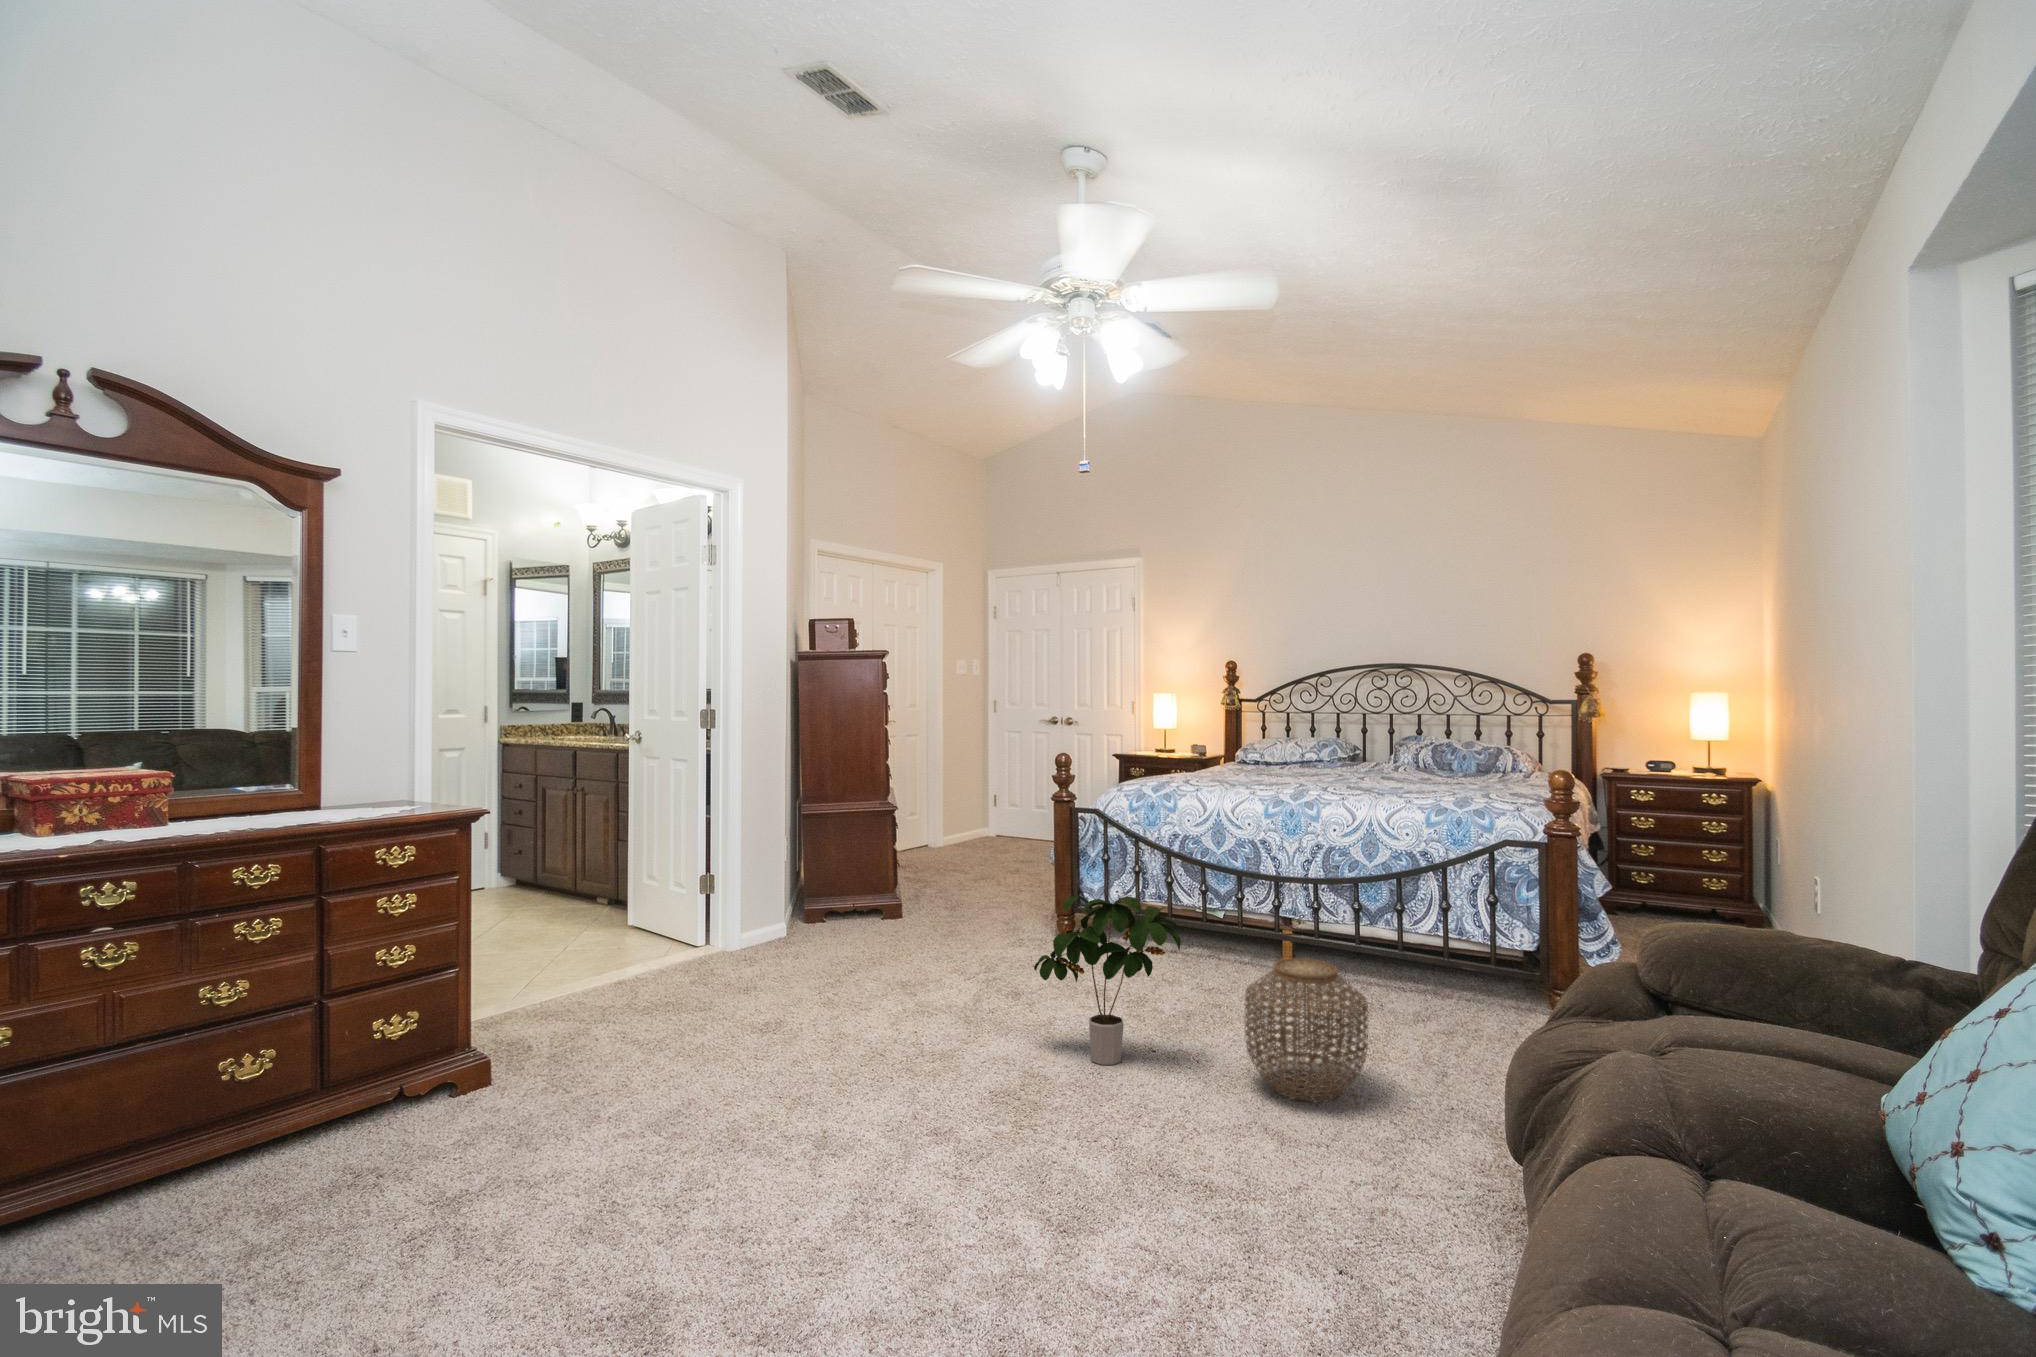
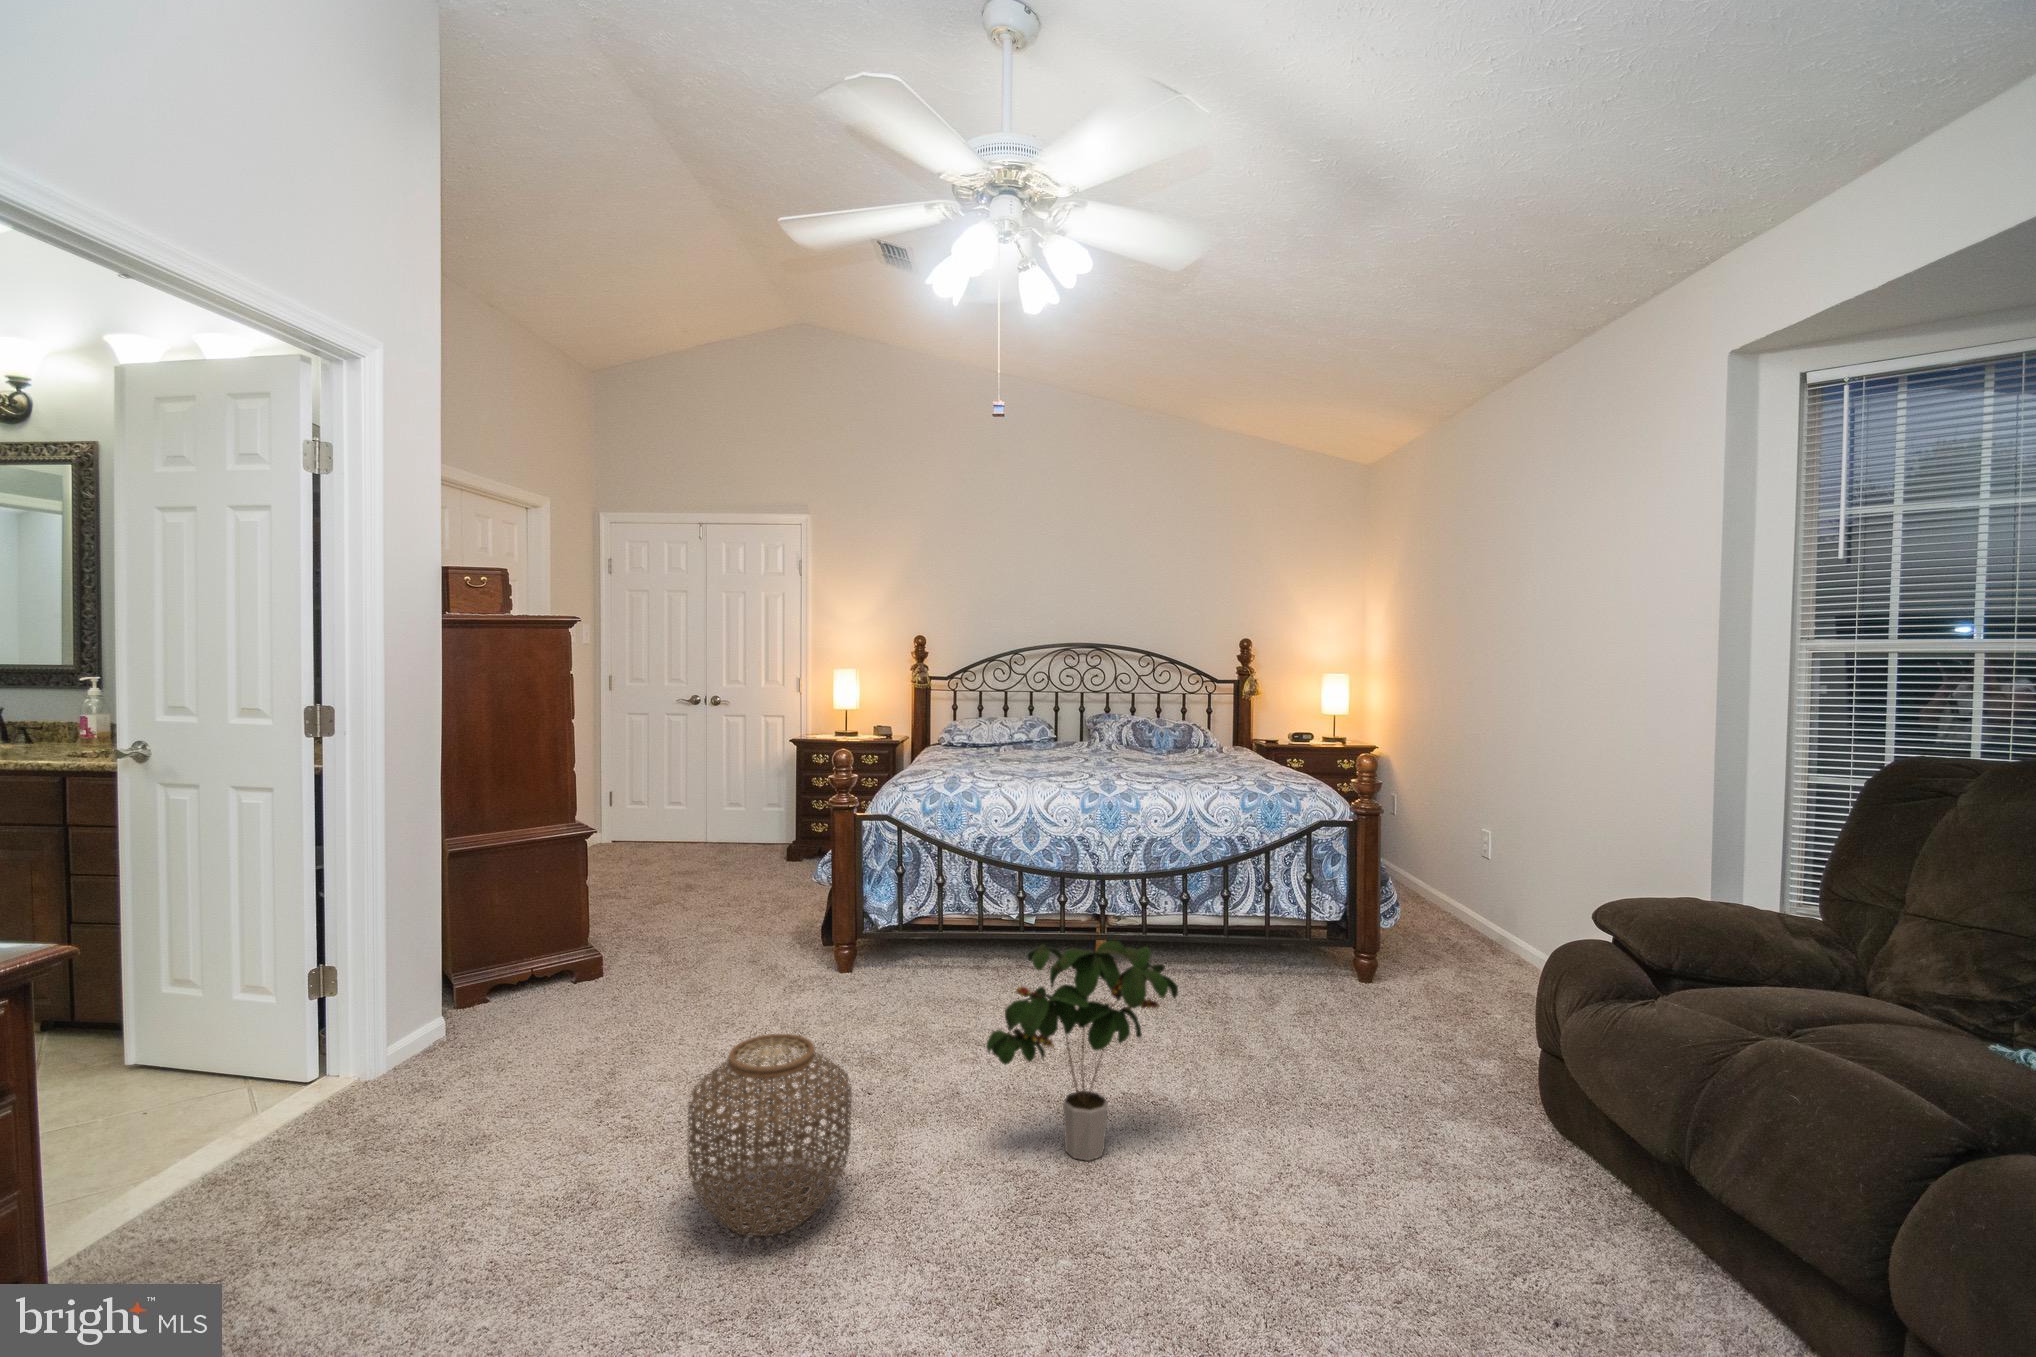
woven basket: present [1245,958,1368,1102] -> present [688,1034,852,1236]

